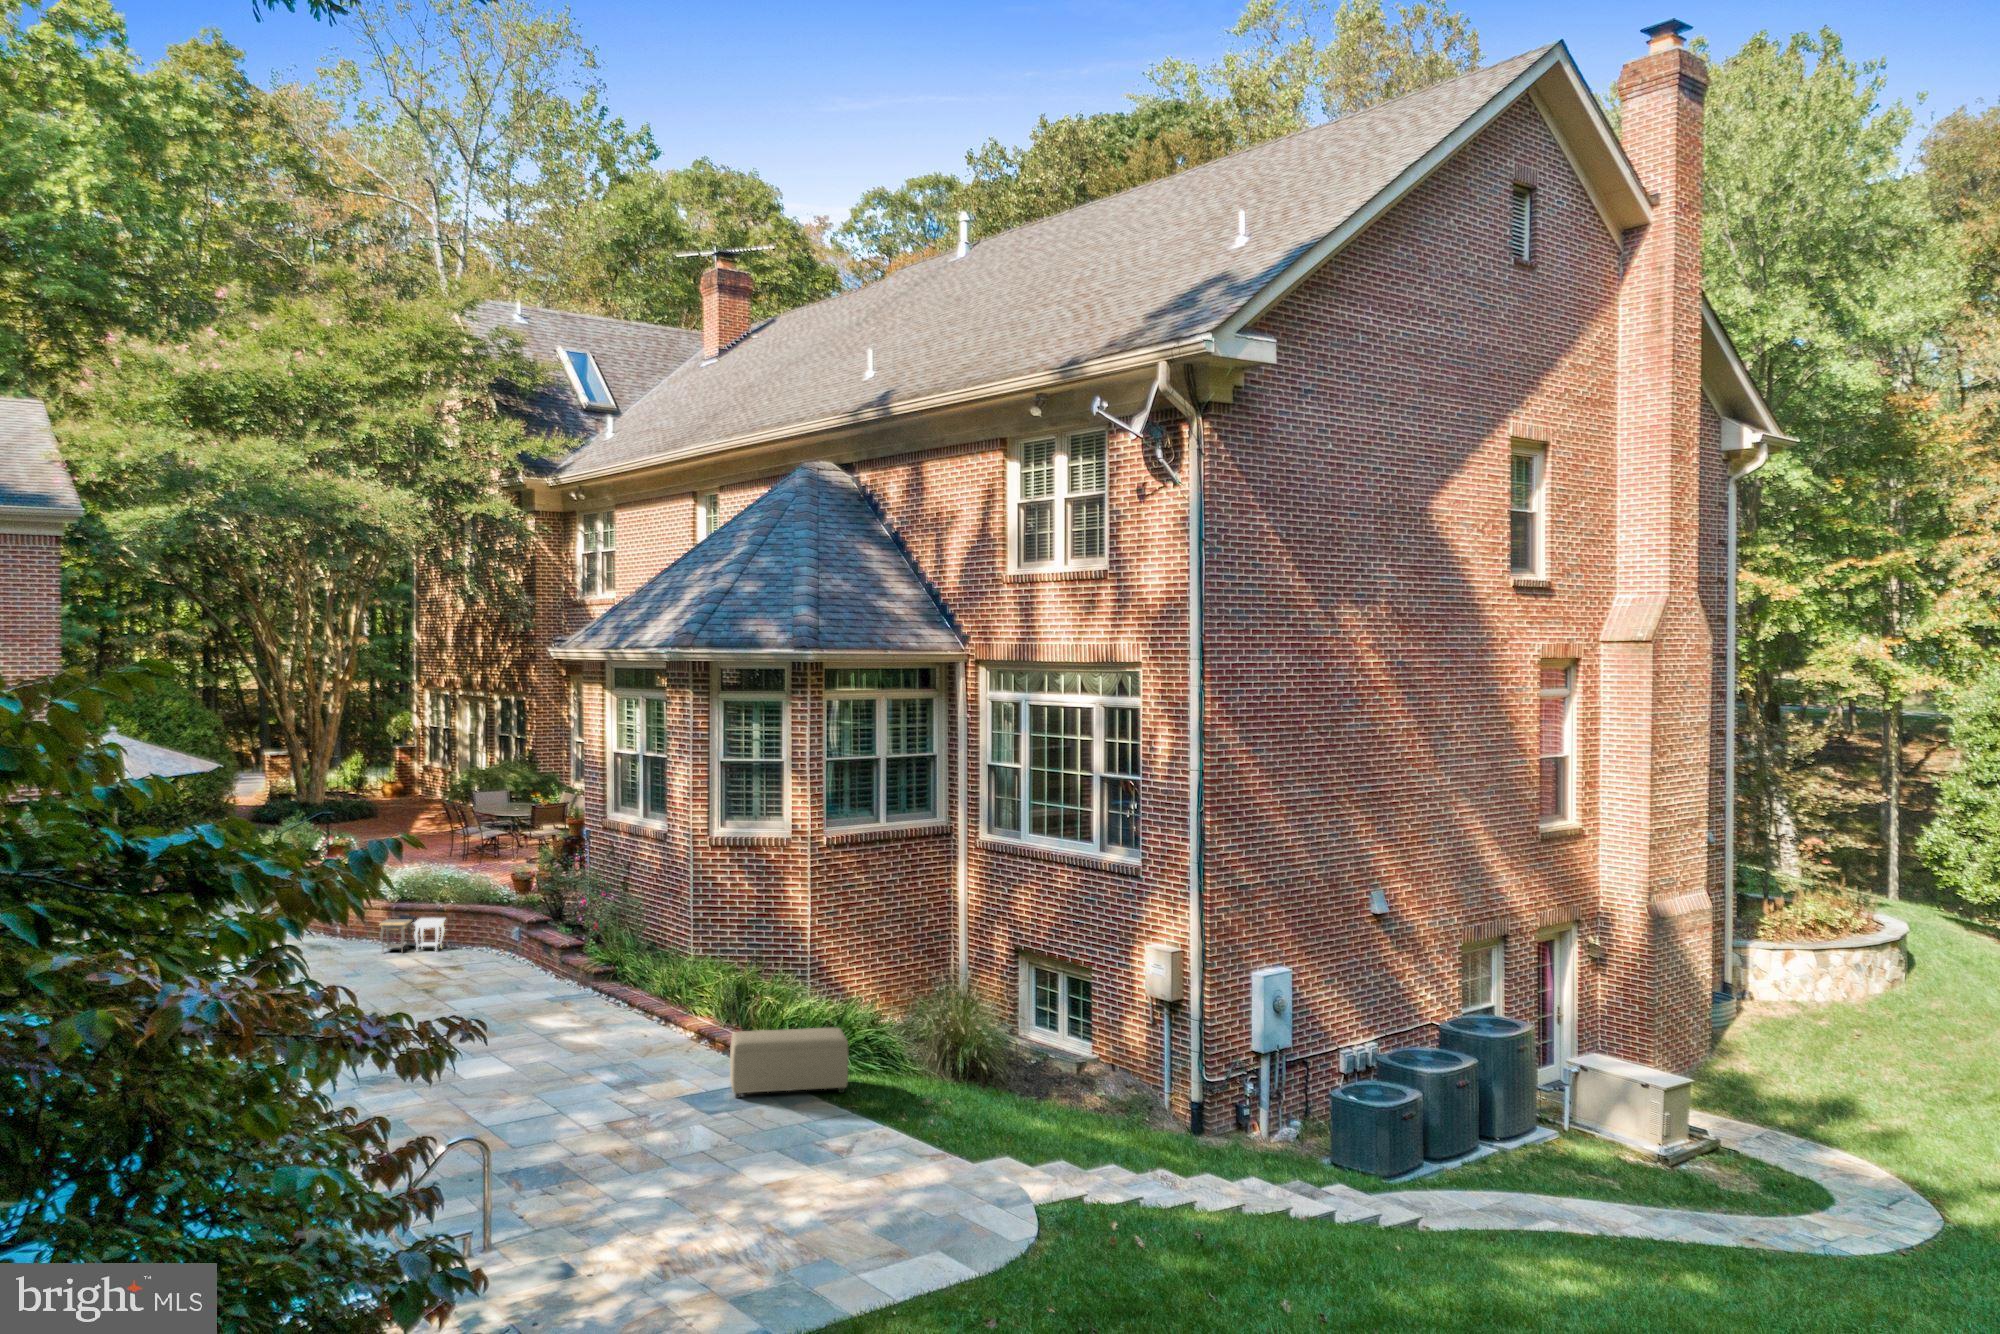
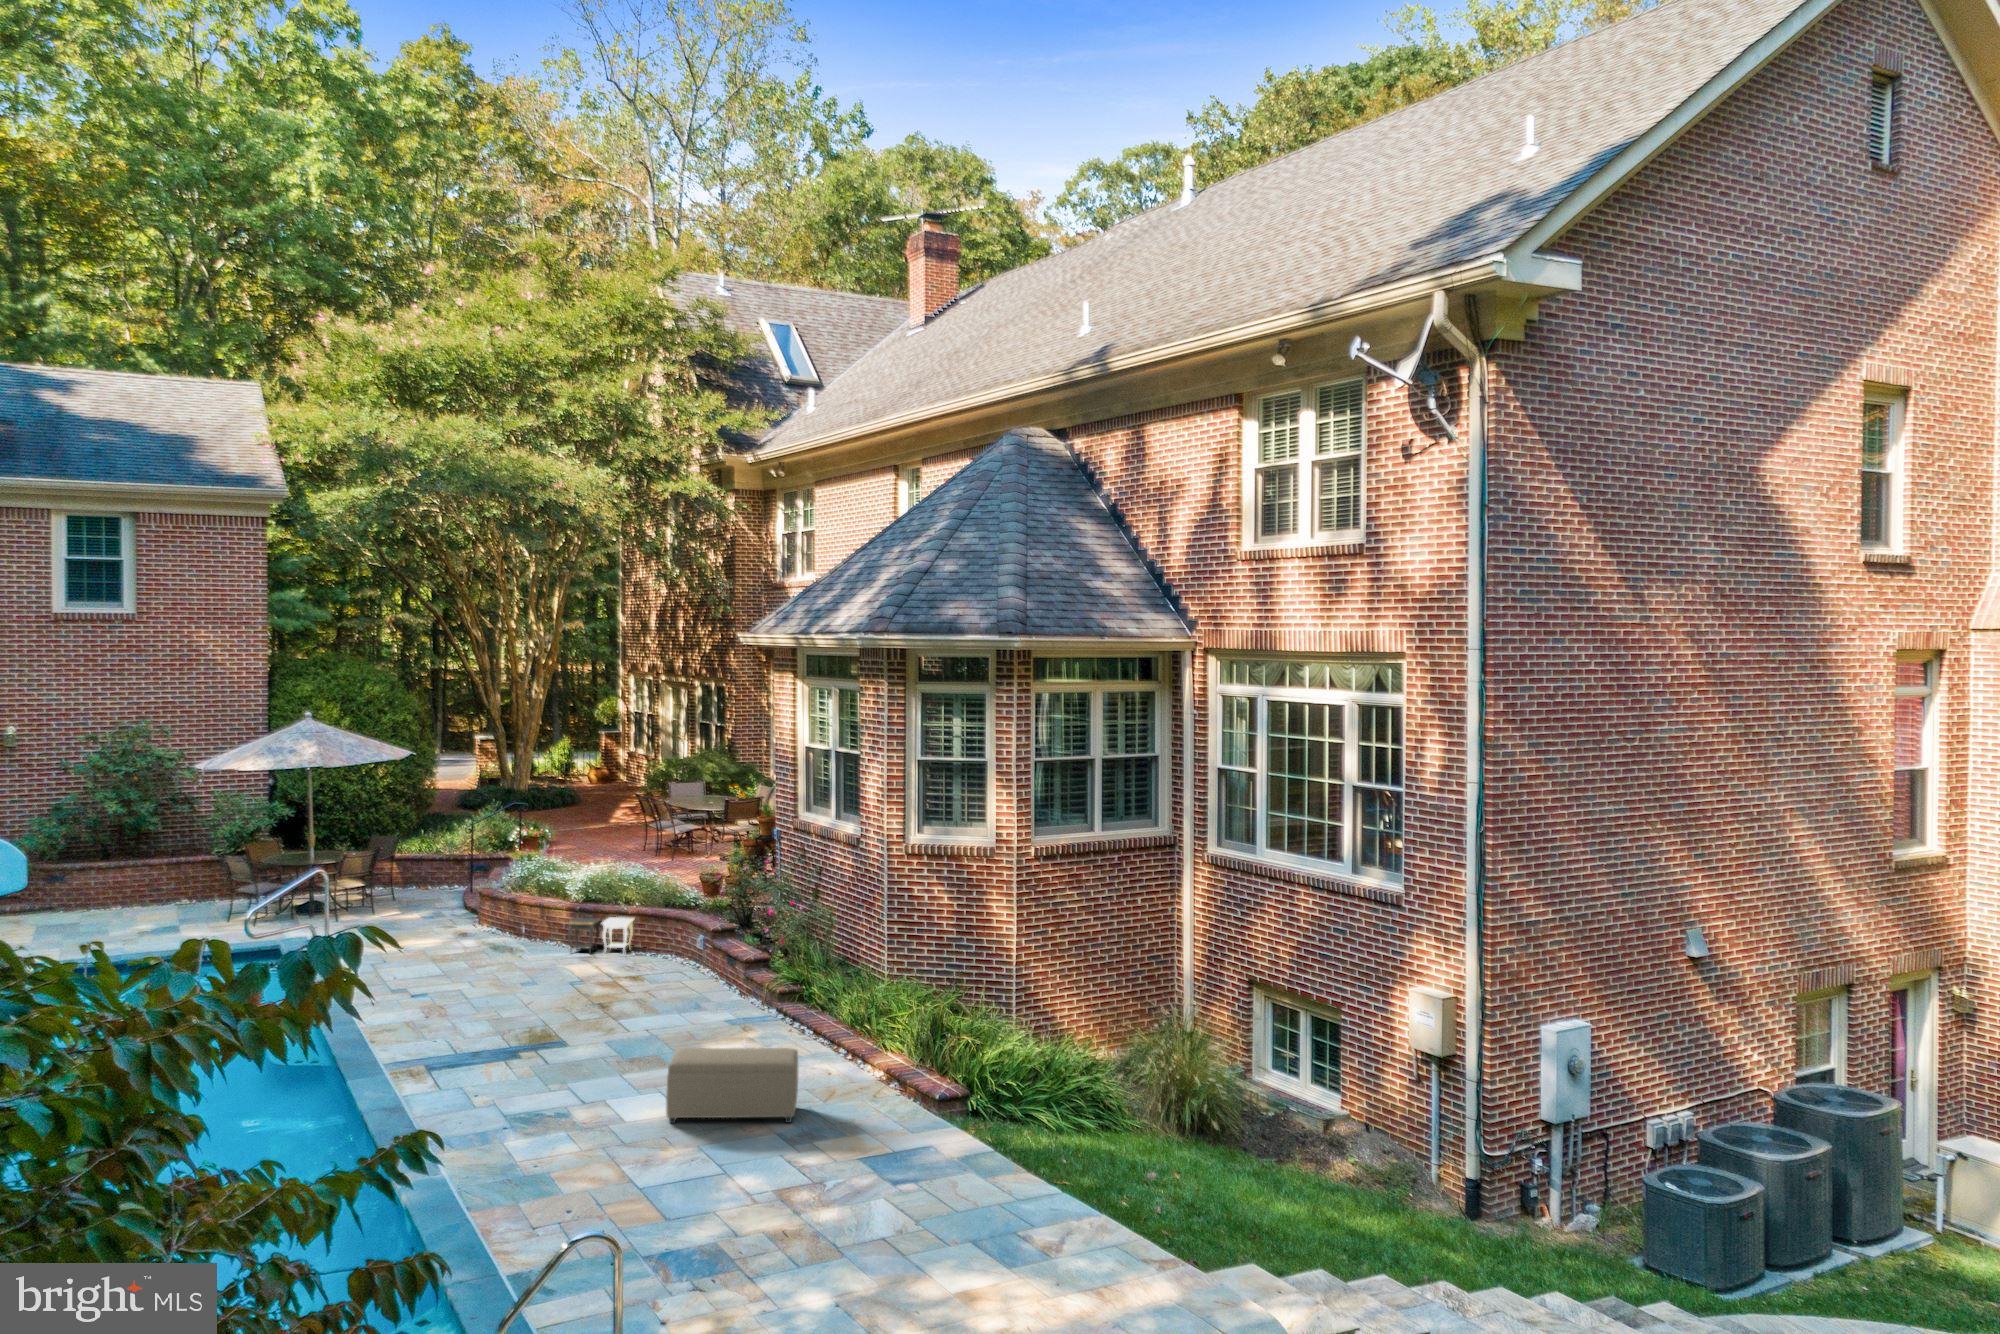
ottoman: present [730,1028,848,1098] -> present [666,1048,798,1123]

